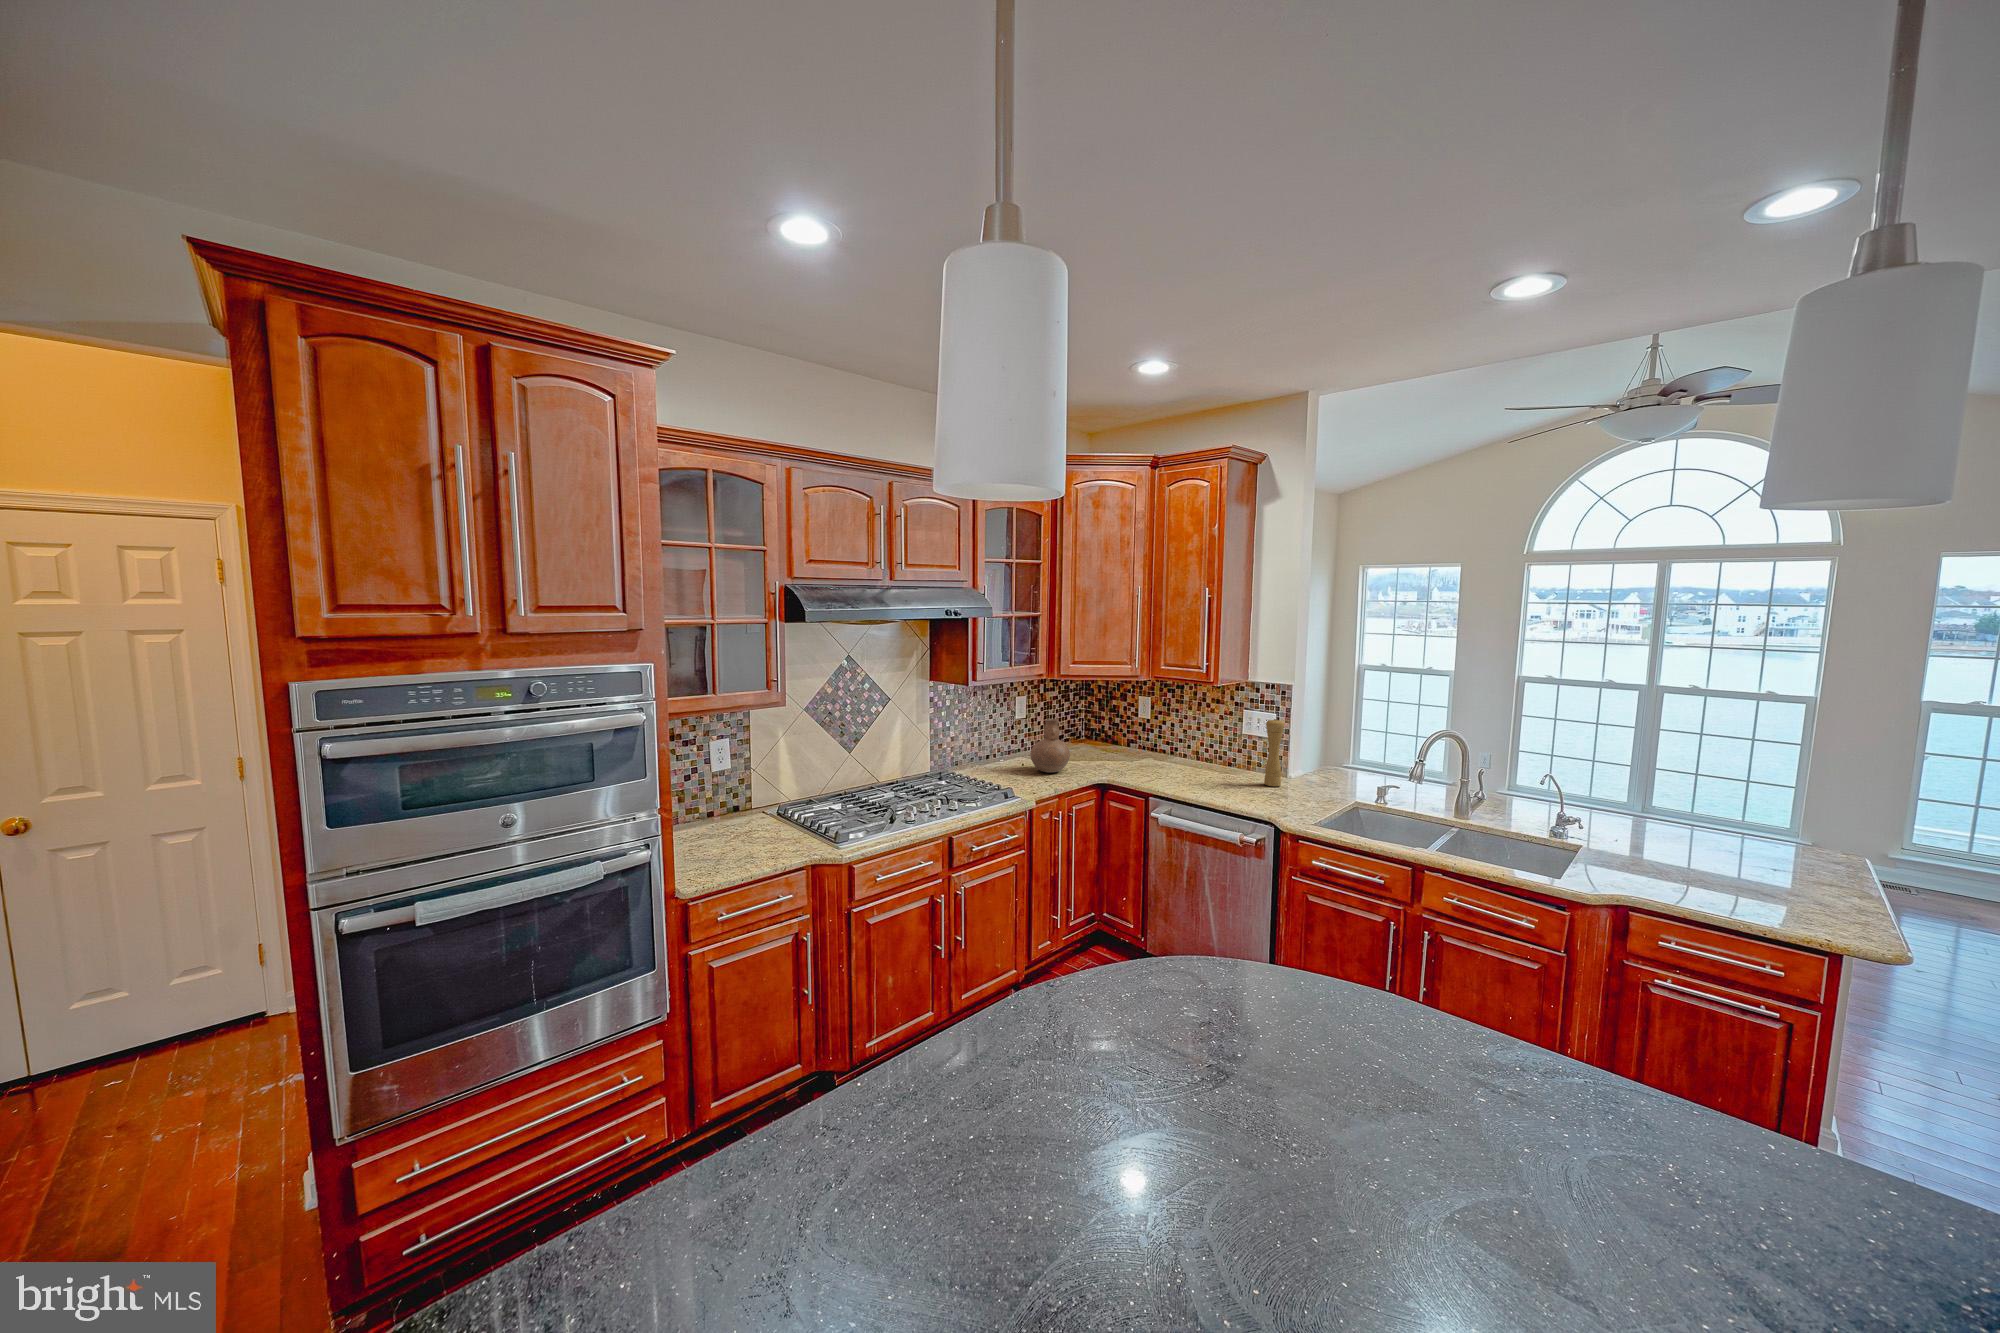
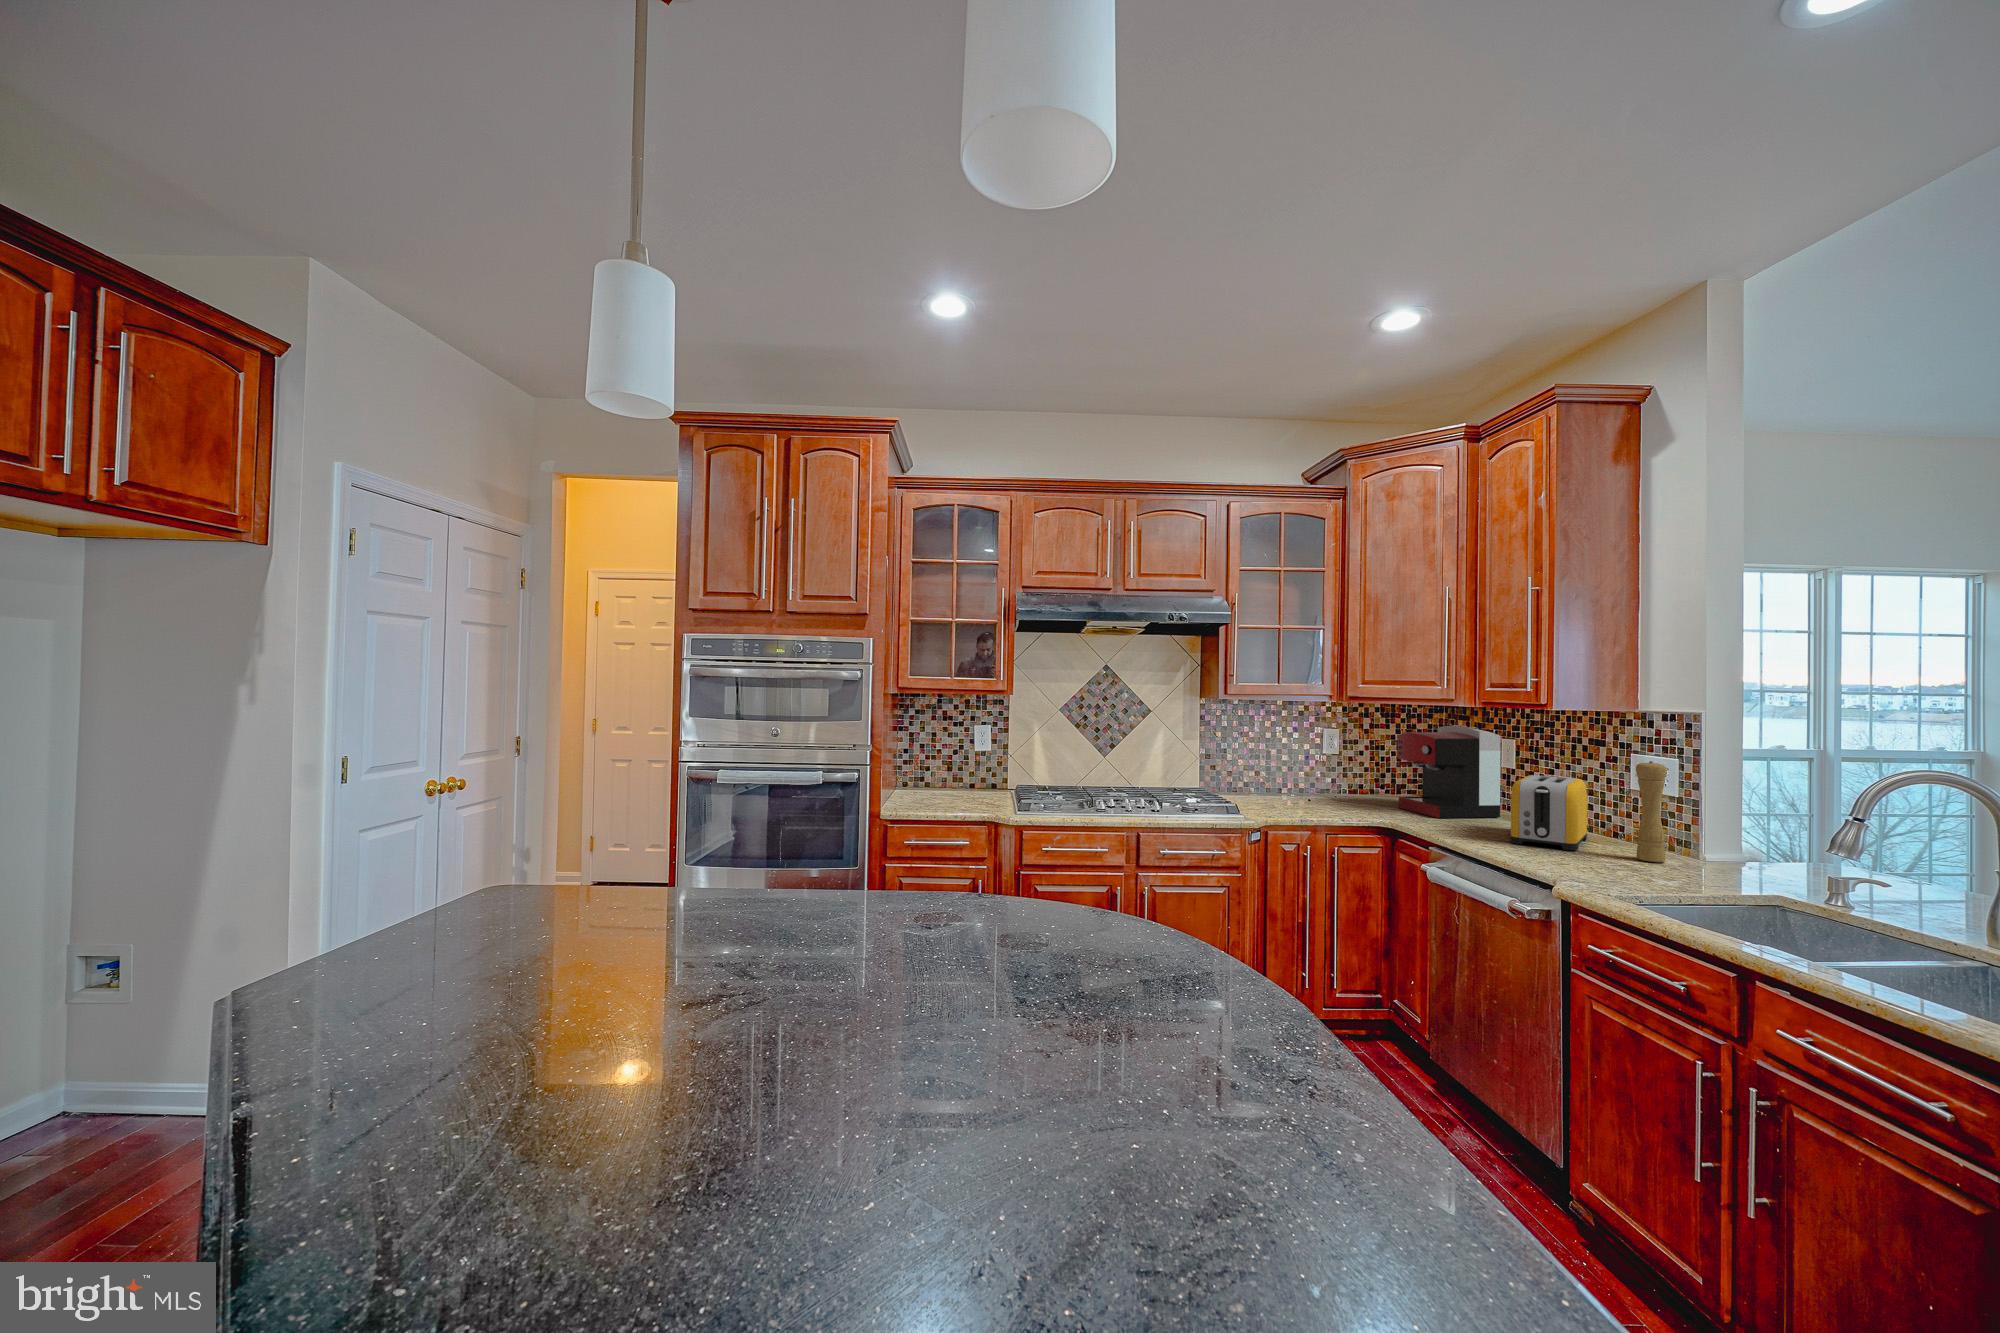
coffee maker: none [1077,690,1147,764] -> present [1397,725,1501,818]
vase: present [1030,719,1070,773] -> none [1308,751,1359,814]
toaster: none [1179,729,1231,784] -> present [1511,775,1587,850]

